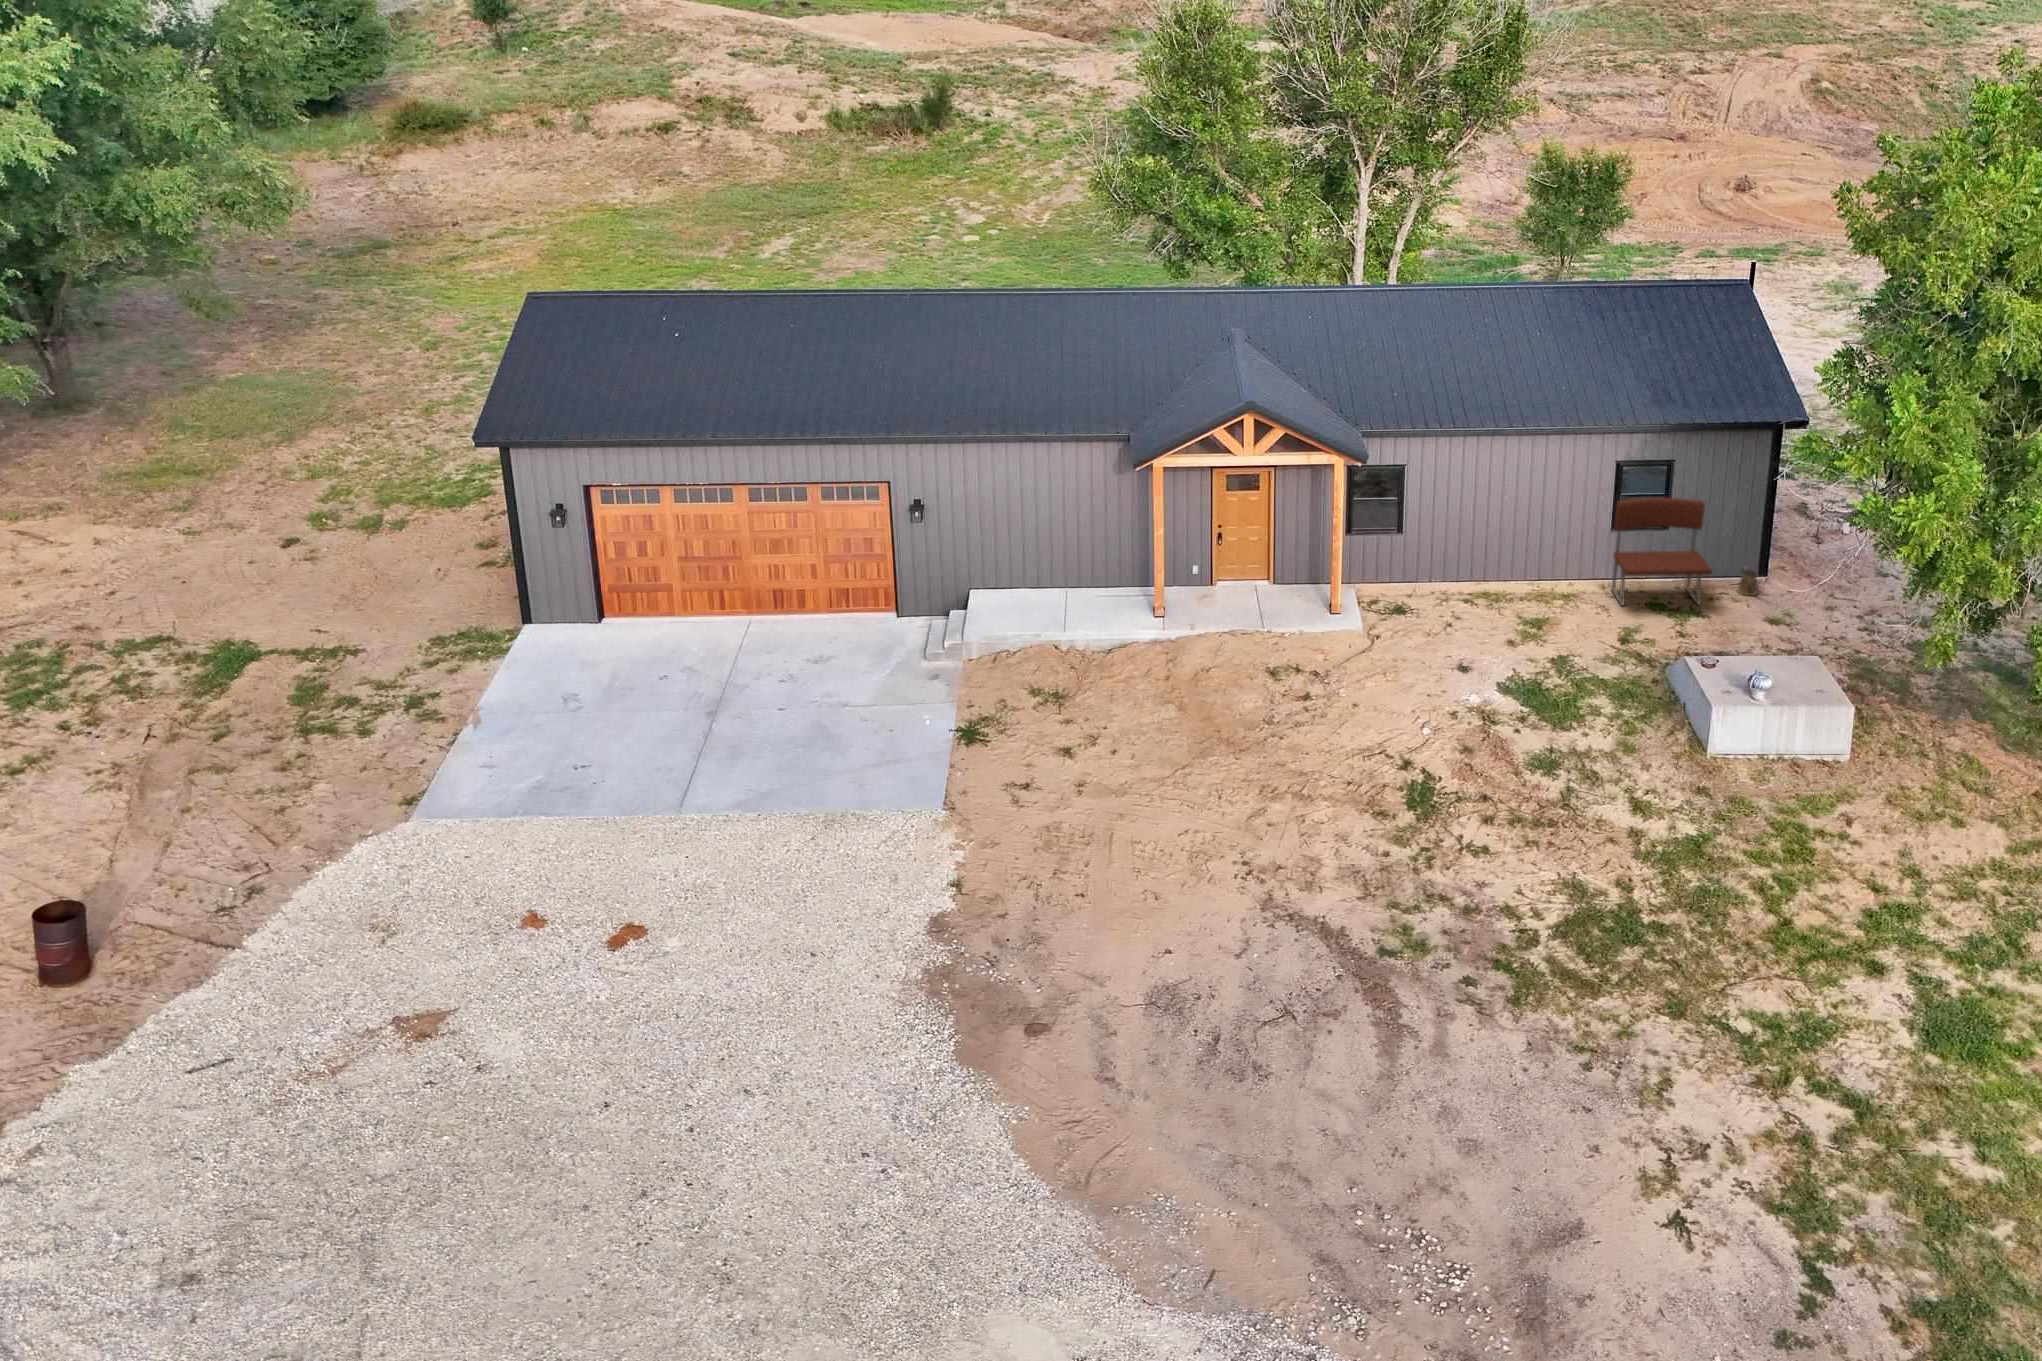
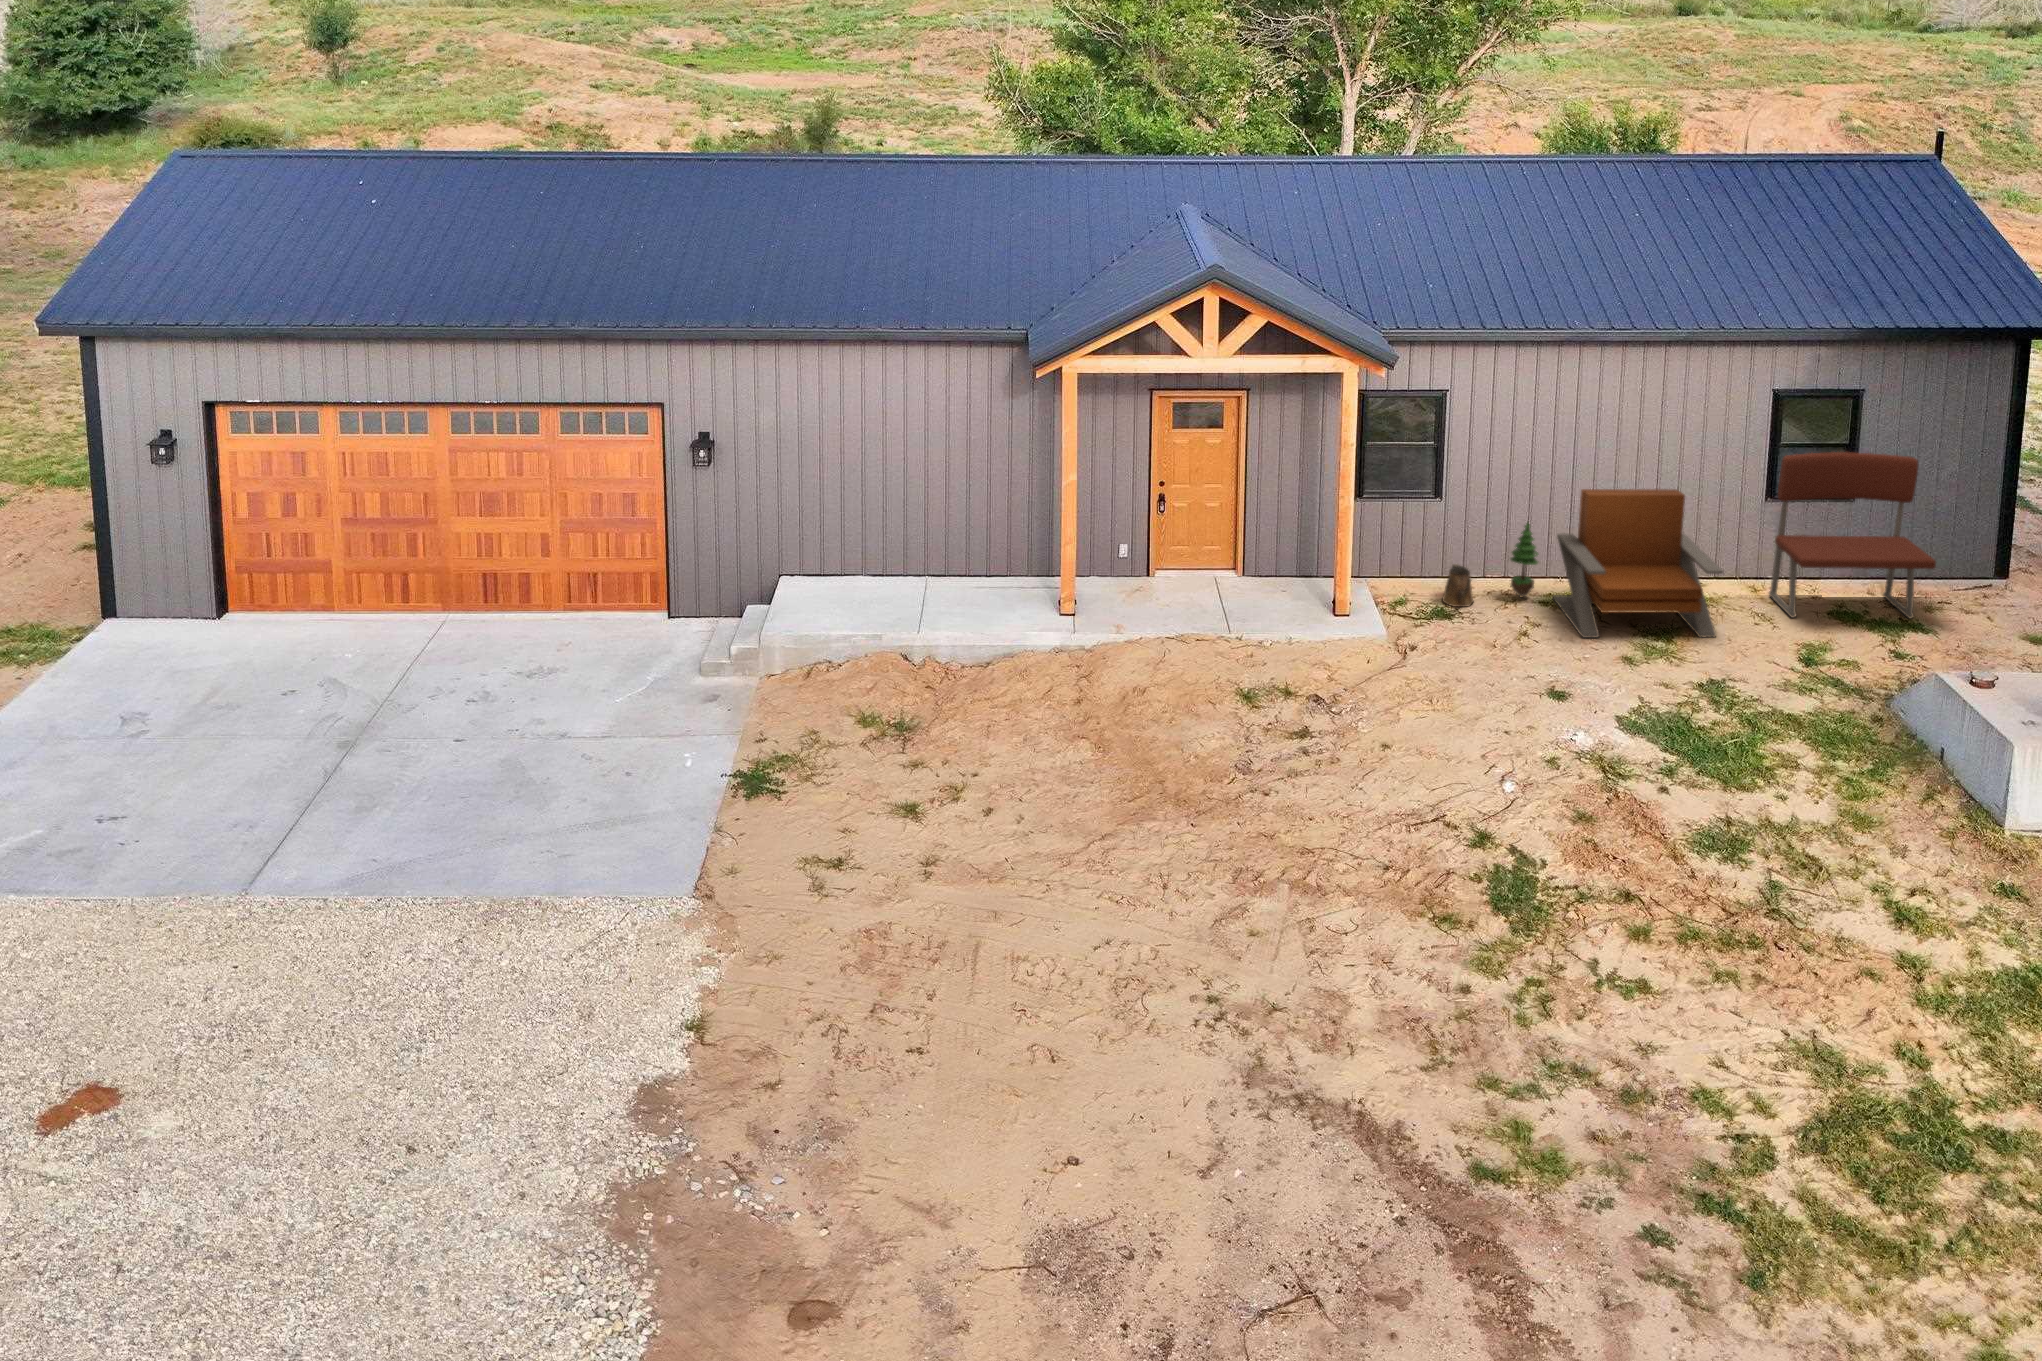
lounge chair: none [1469,524,1574,624] -> present [1553,489,1723,638]
potted tree: none [1441,545,1460,594] -> present [1510,522,1538,597]
watering can: present [1737,567,1759,596] -> present [1442,564,1474,607]

